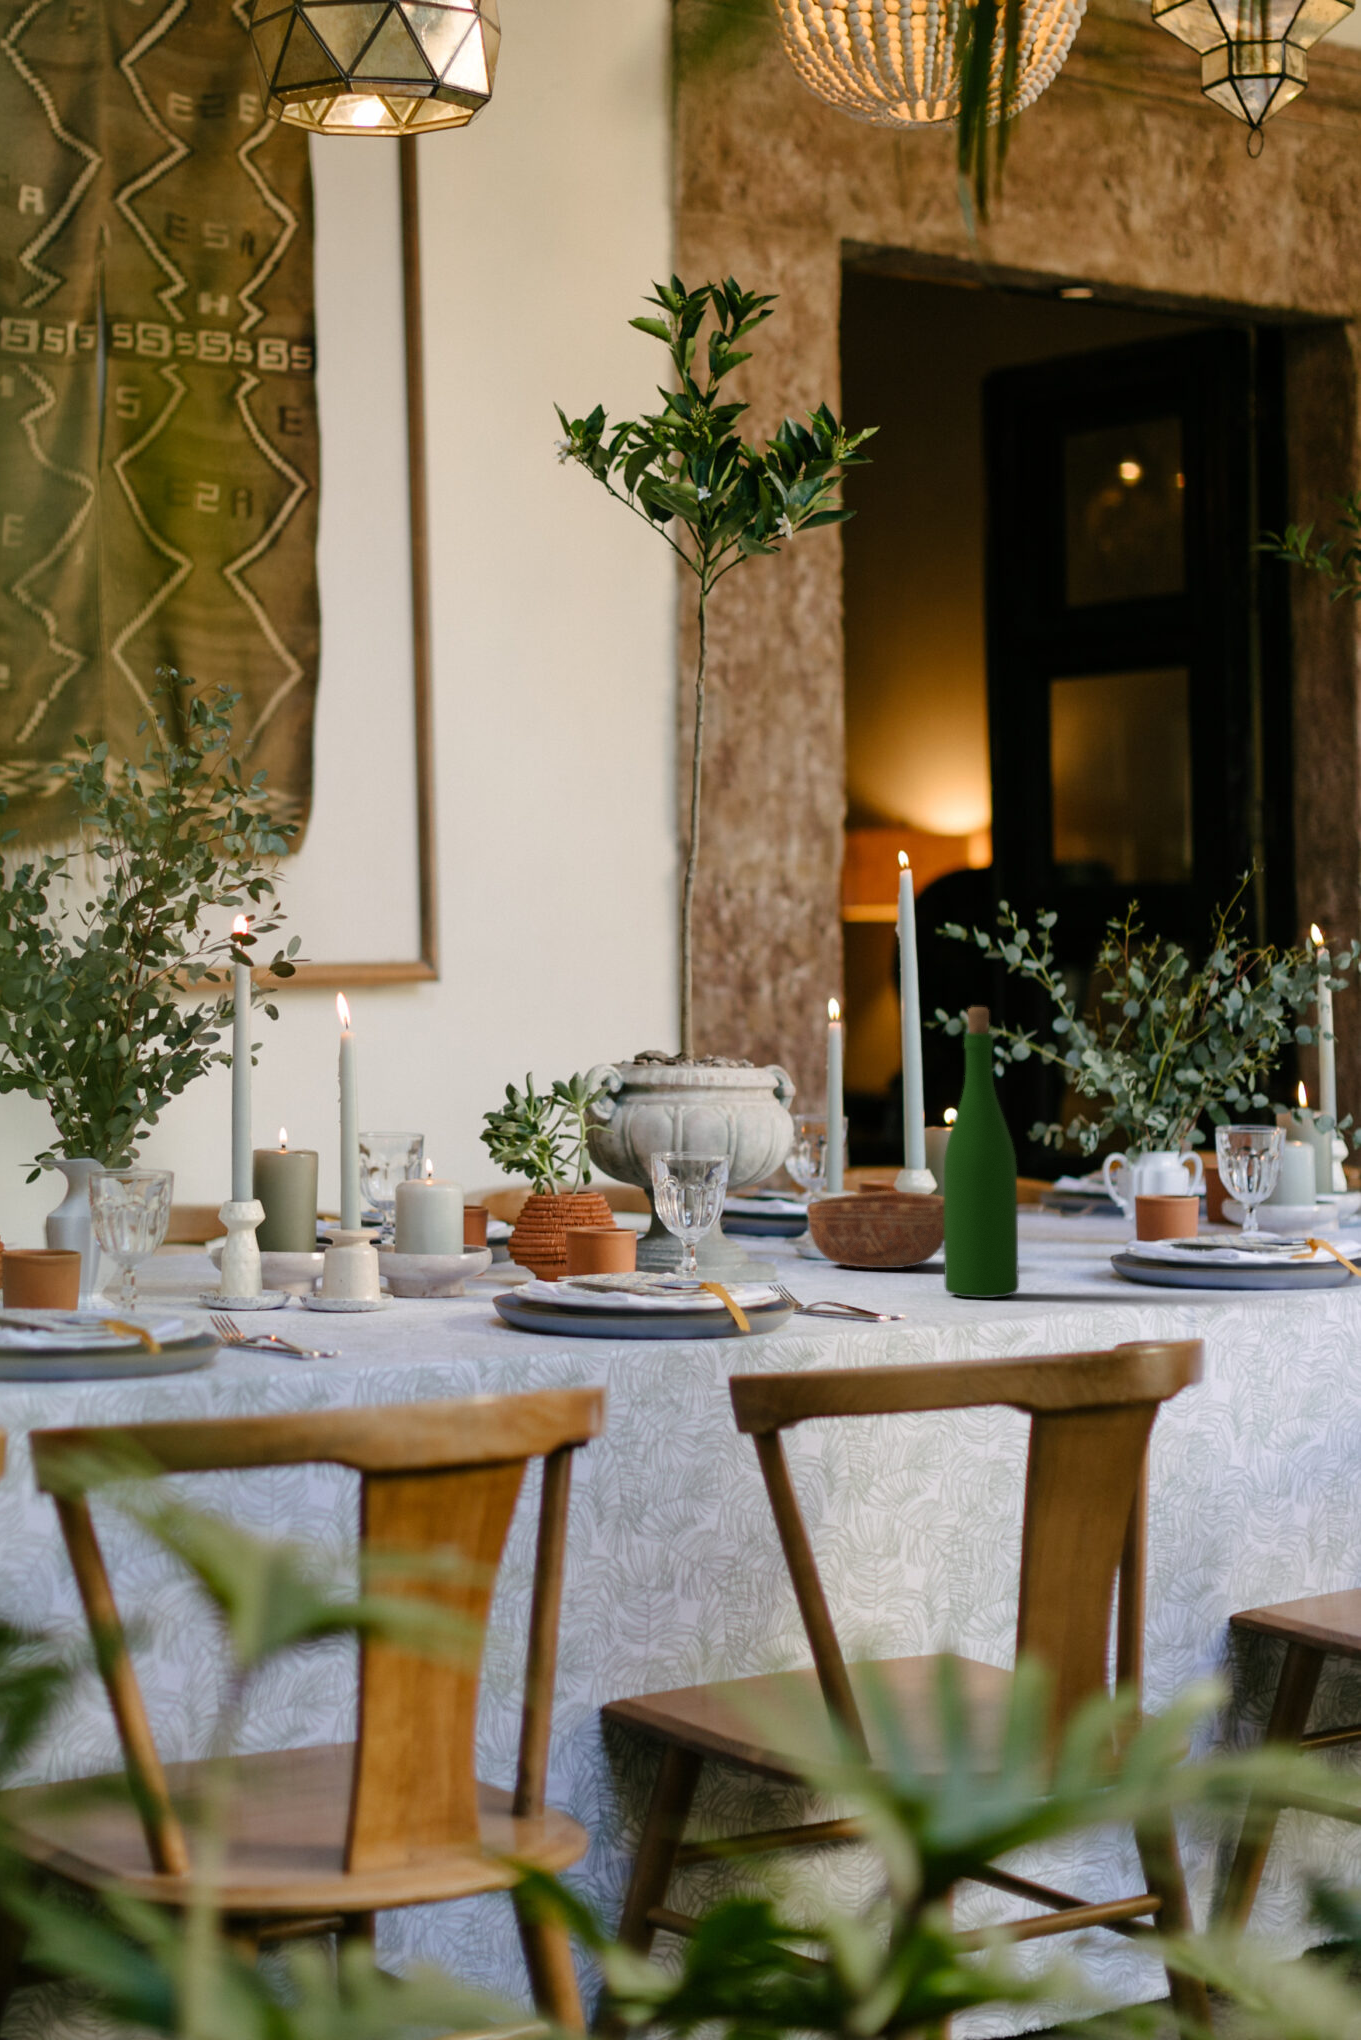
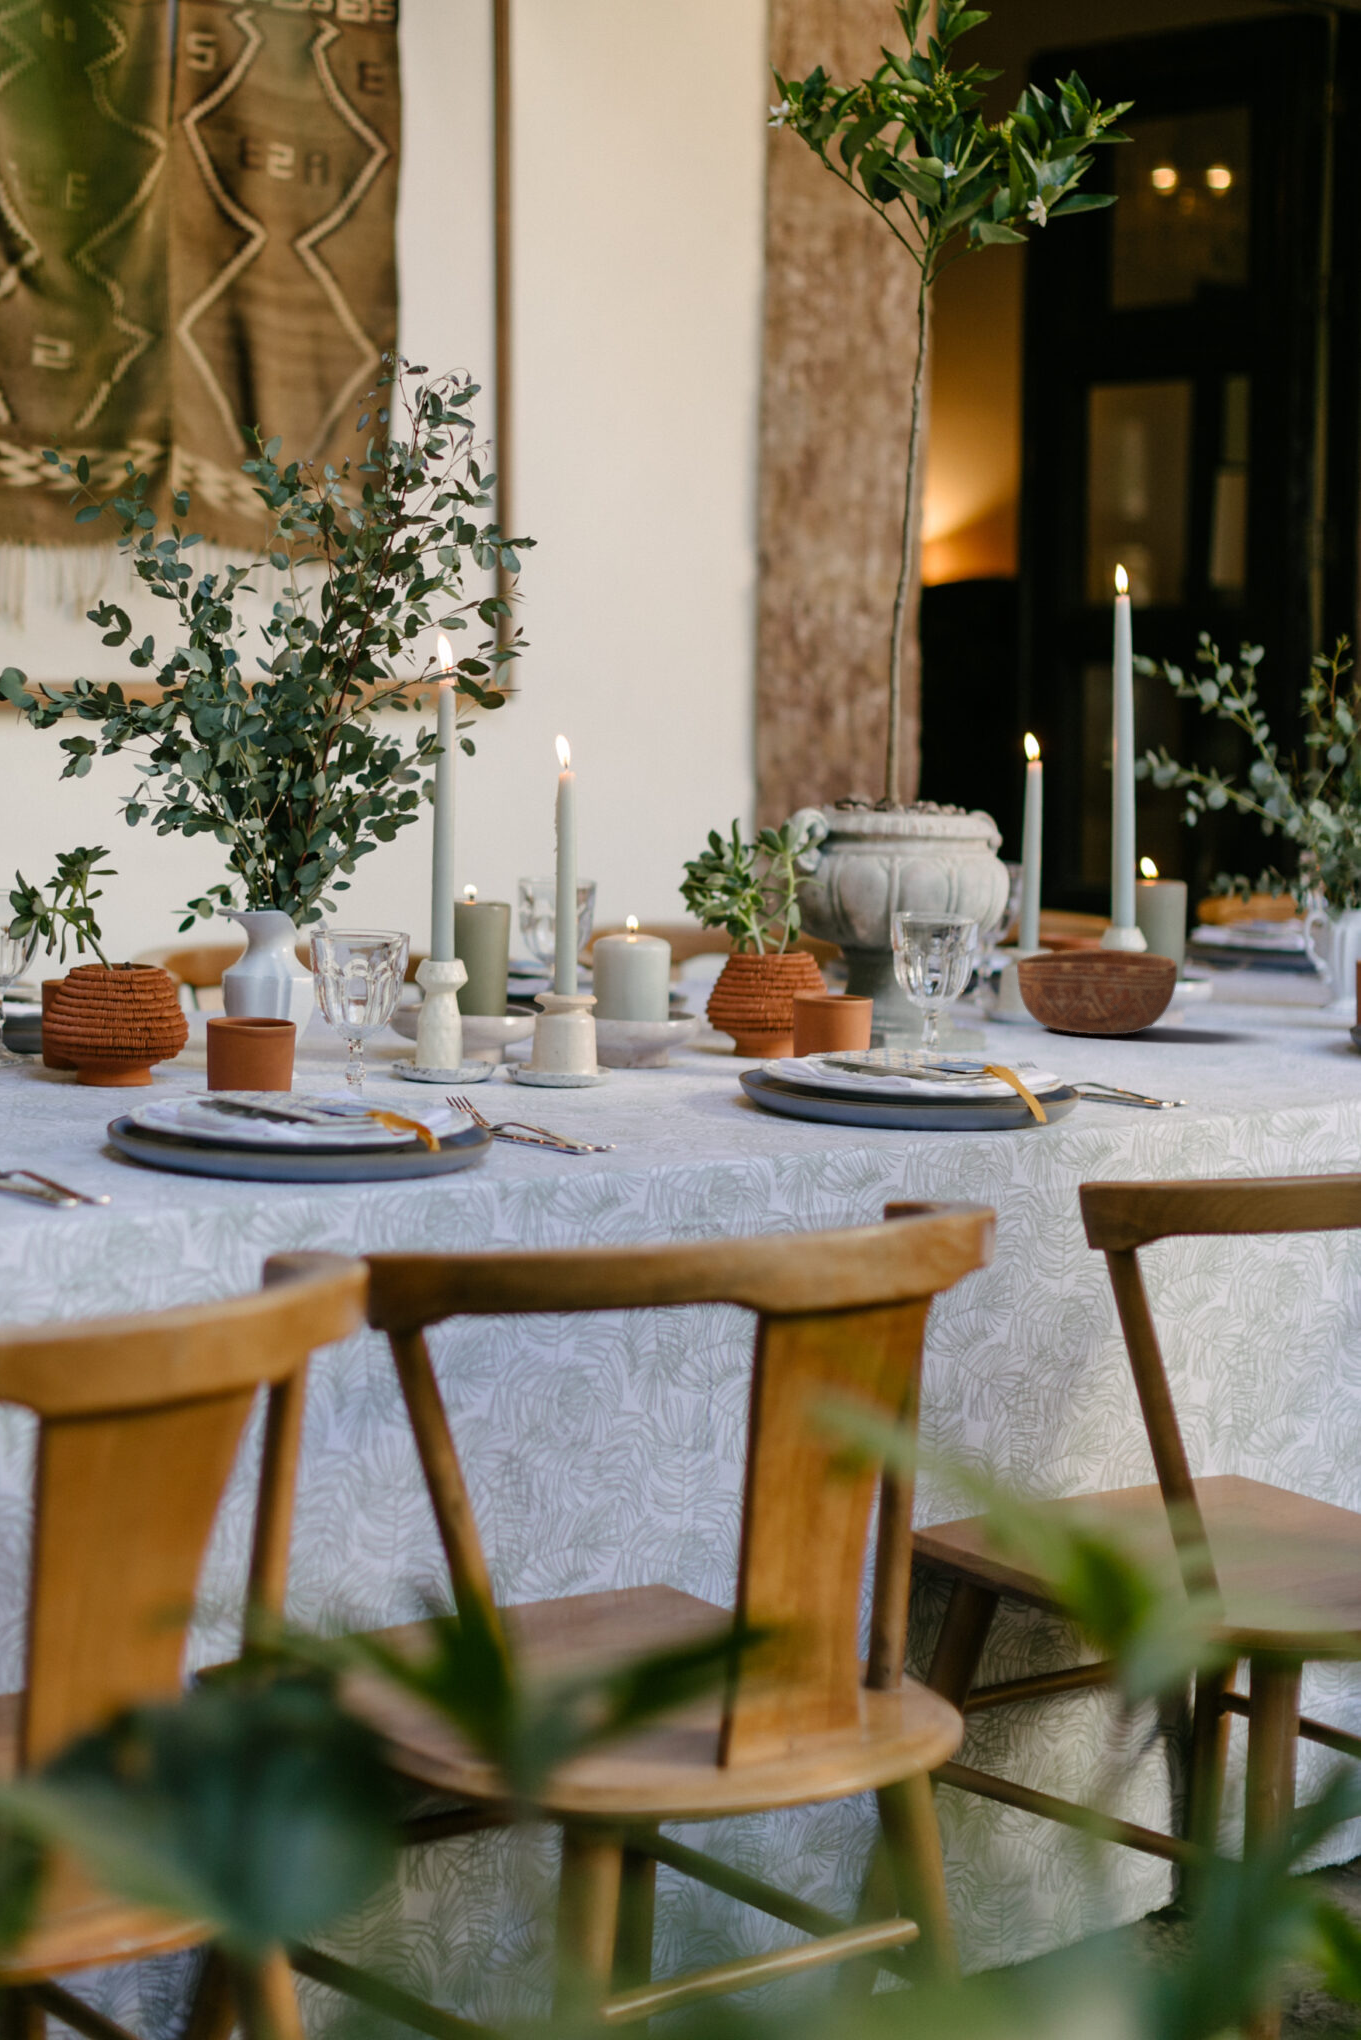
wine bottle: present [944,1007,1019,1298] -> none [1207,756,1293,1079]

